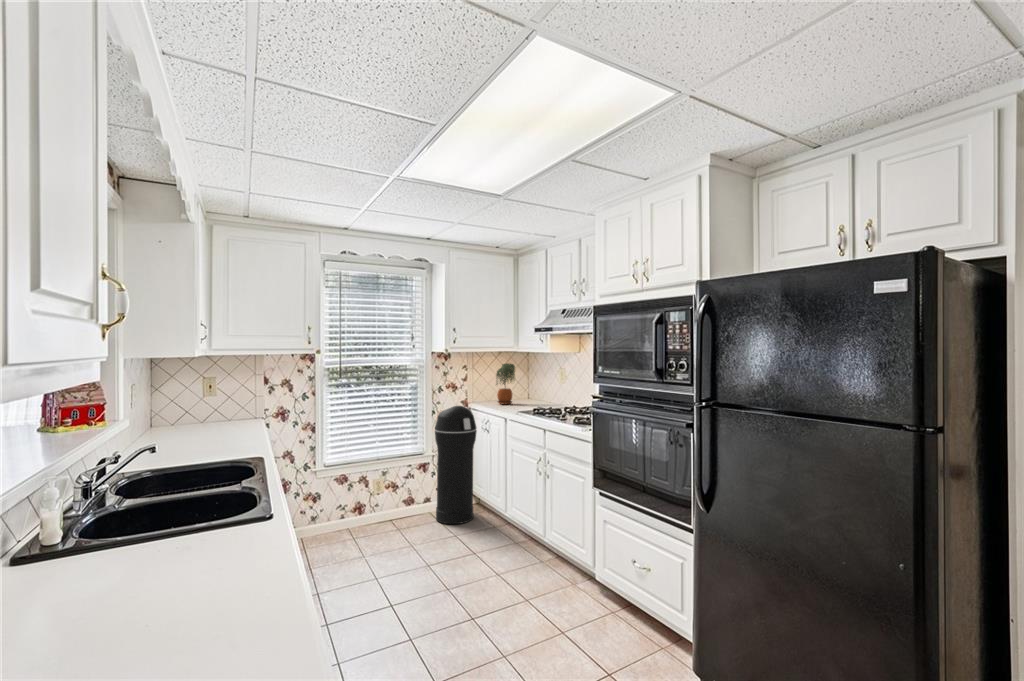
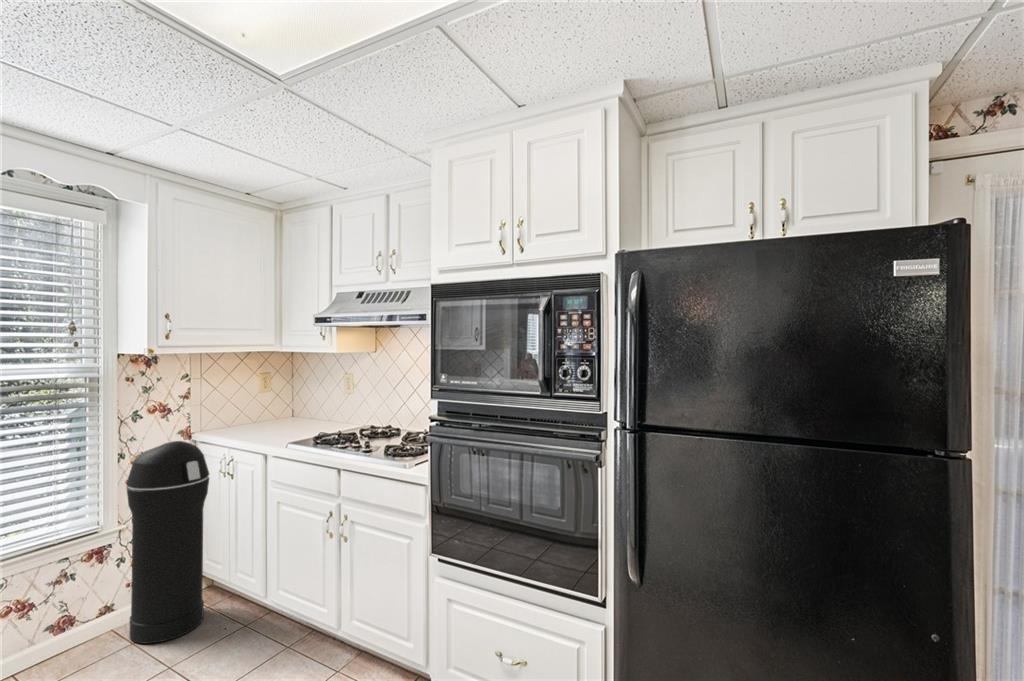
potted plant: present [496,363,515,404] -> none [239,369,275,431]

